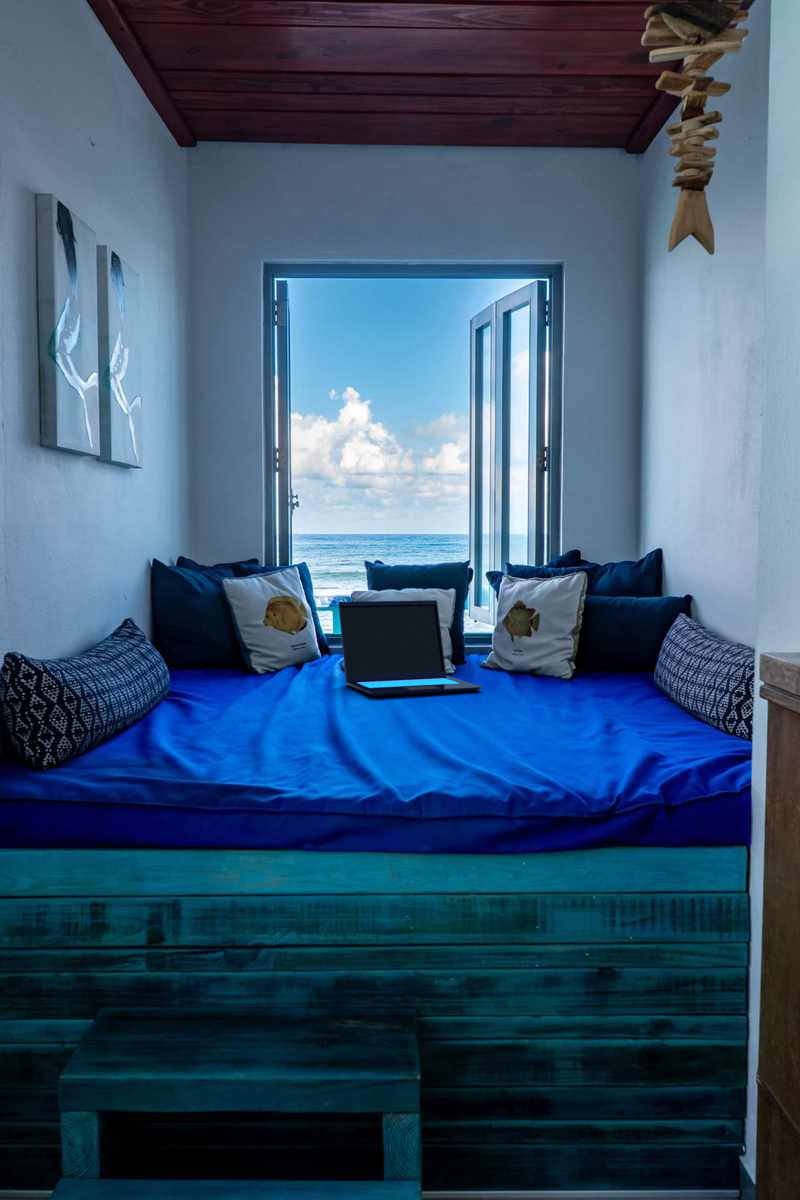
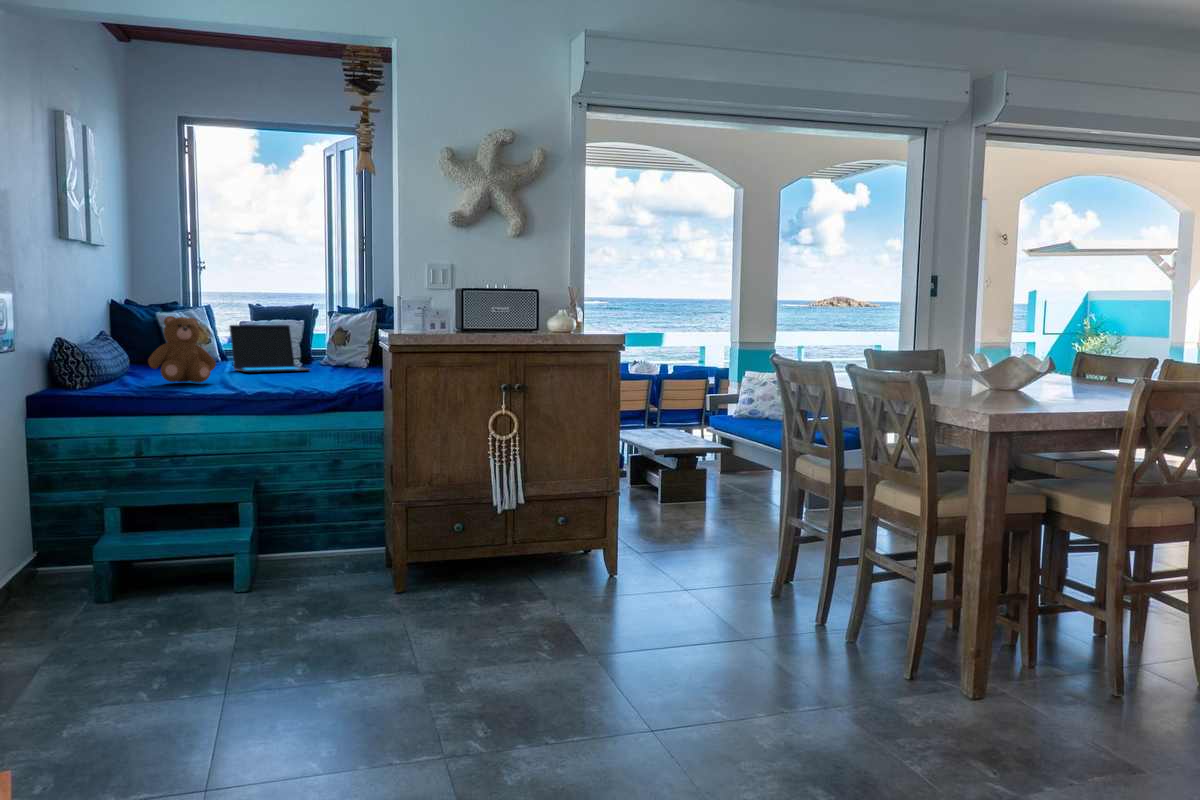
teddy bear: none [191,595,323,740] -> present [148,316,216,383]

